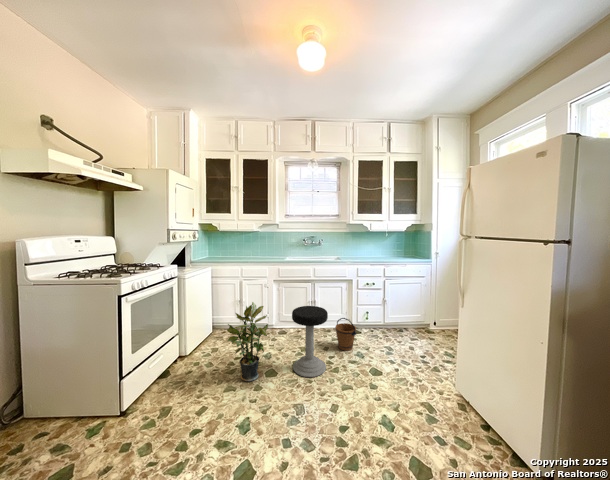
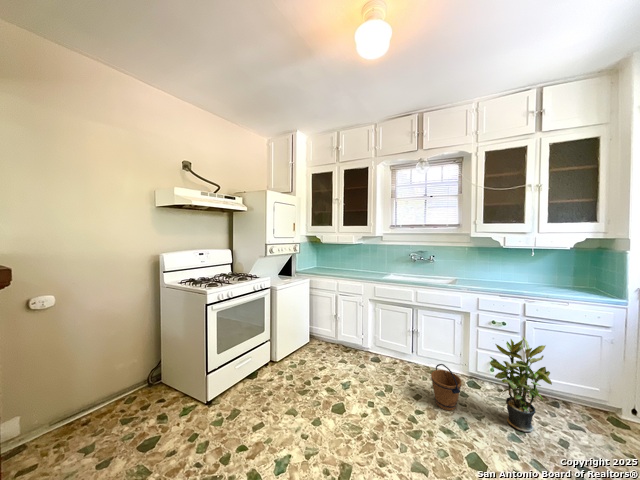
potted plant: present [227,302,268,382] -> present [490,337,552,432]
stool: present [292,306,328,377] -> none [362,341,407,433]

